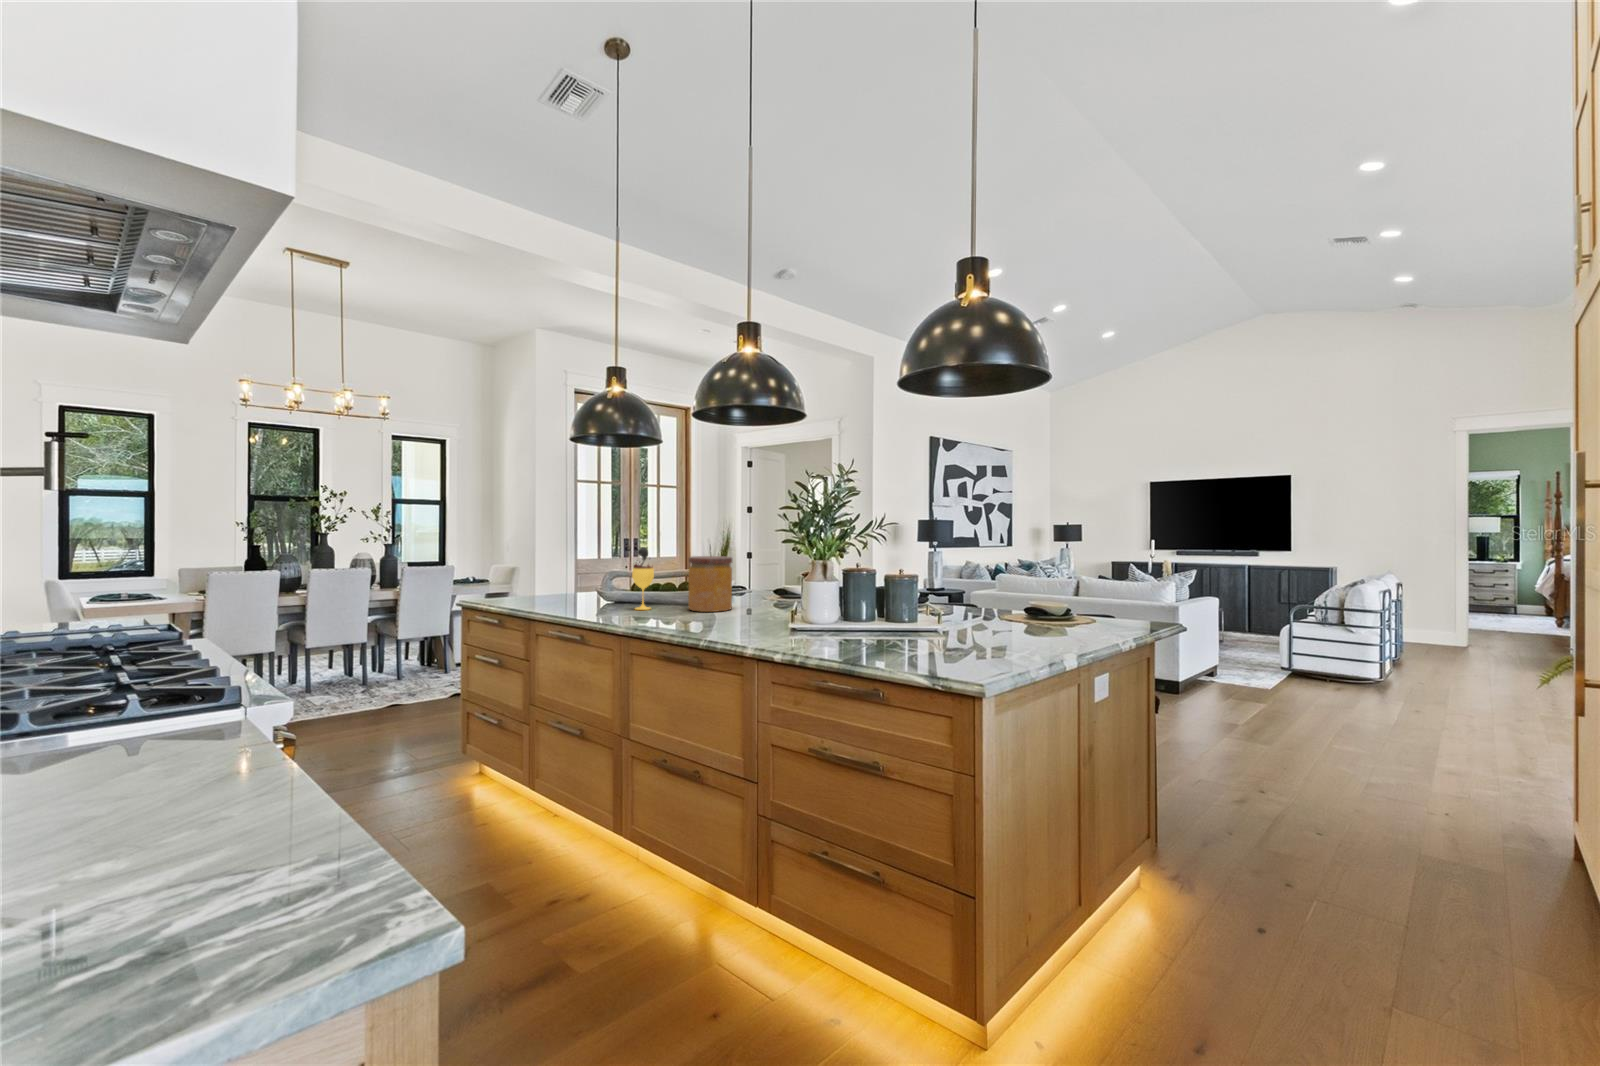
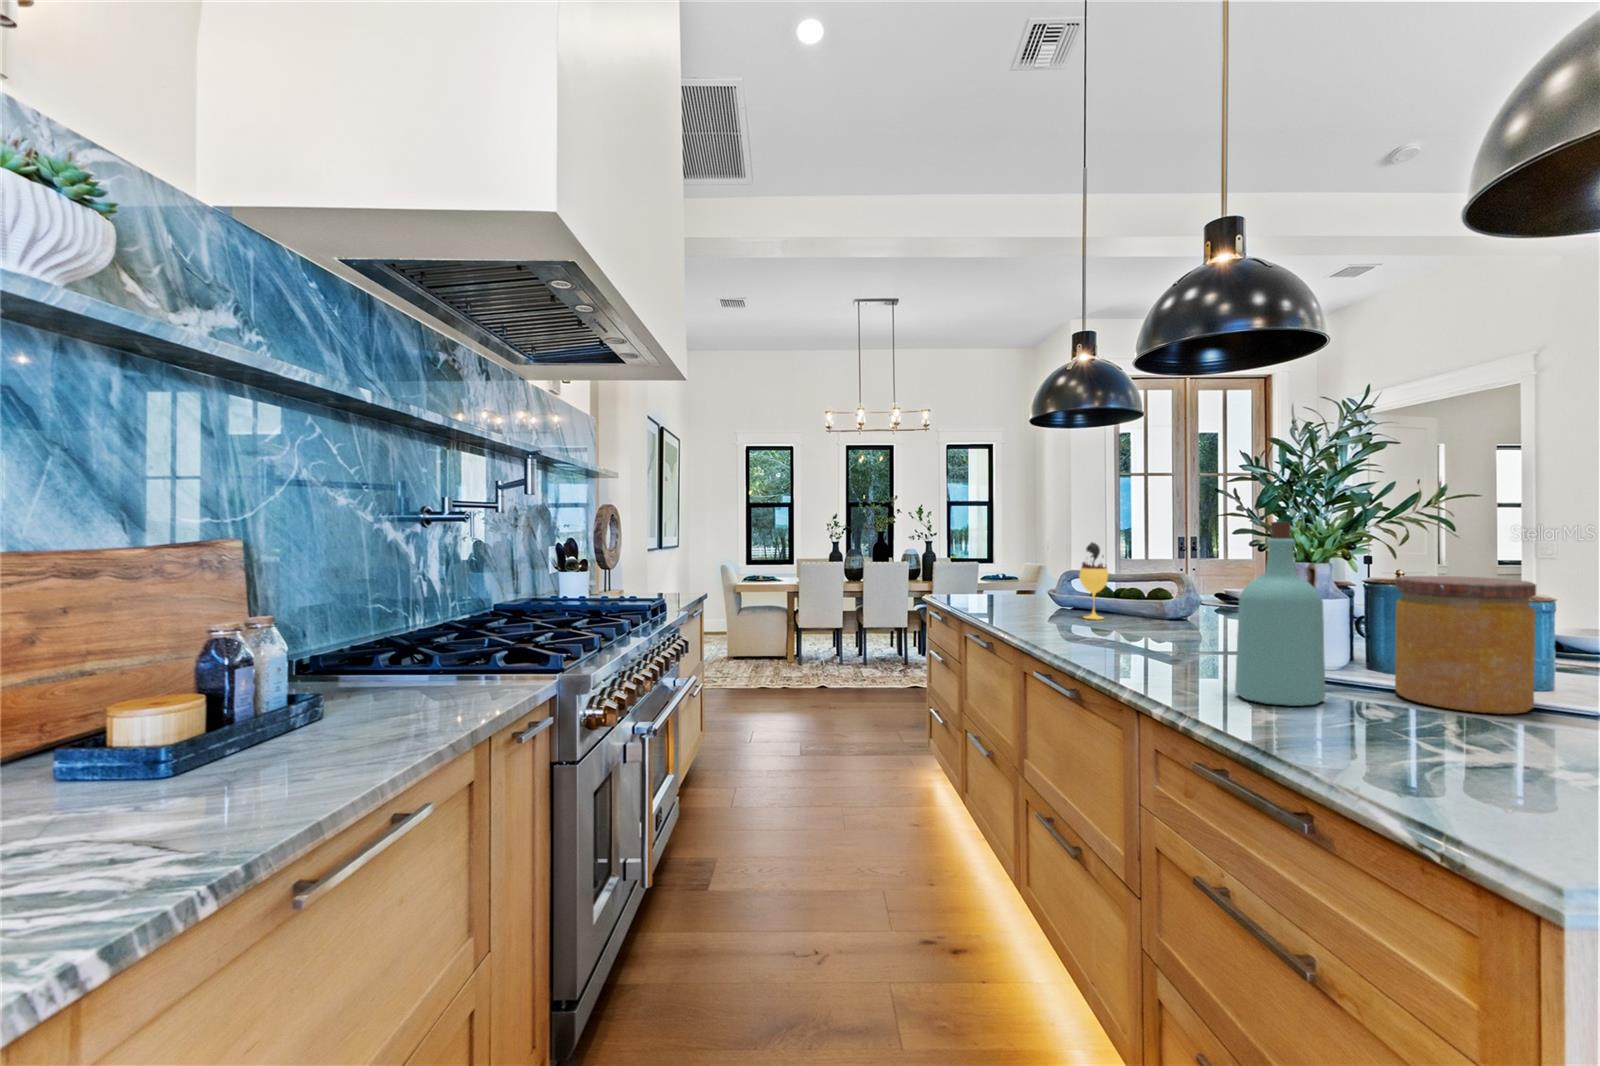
bottle: none [790,536,833,647] -> present [1235,522,1325,706]
jar: present [688,556,732,612] -> present [1395,576,1536,714]

